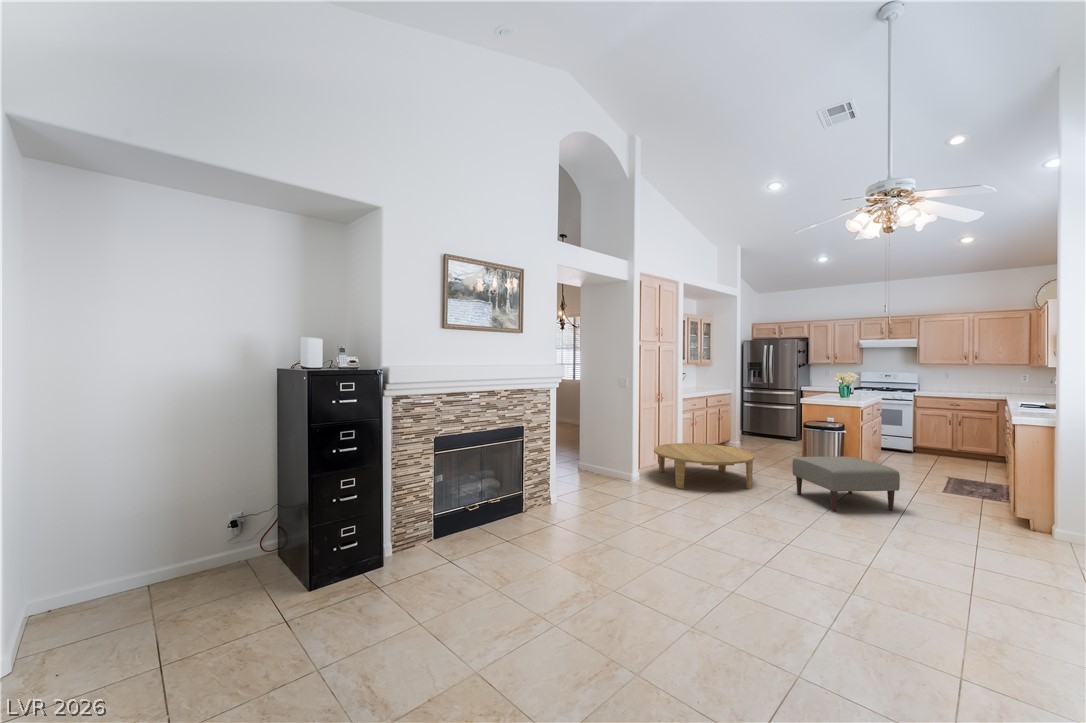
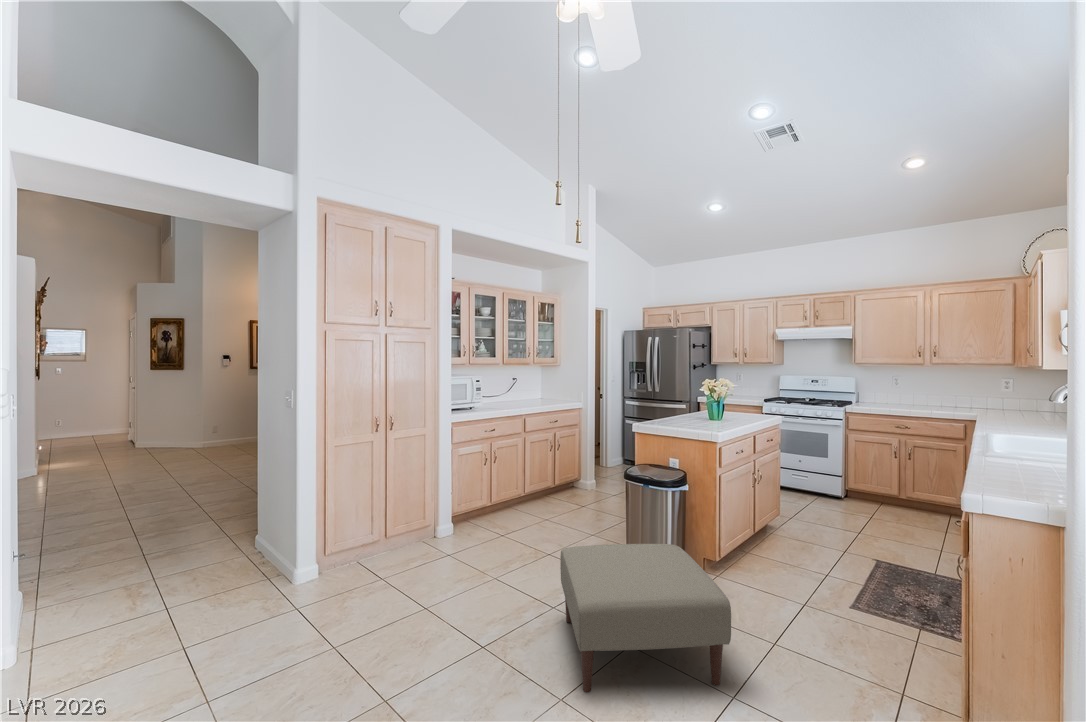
coffee table: present [654,443,755,489] -> none [350,497,526,604]

